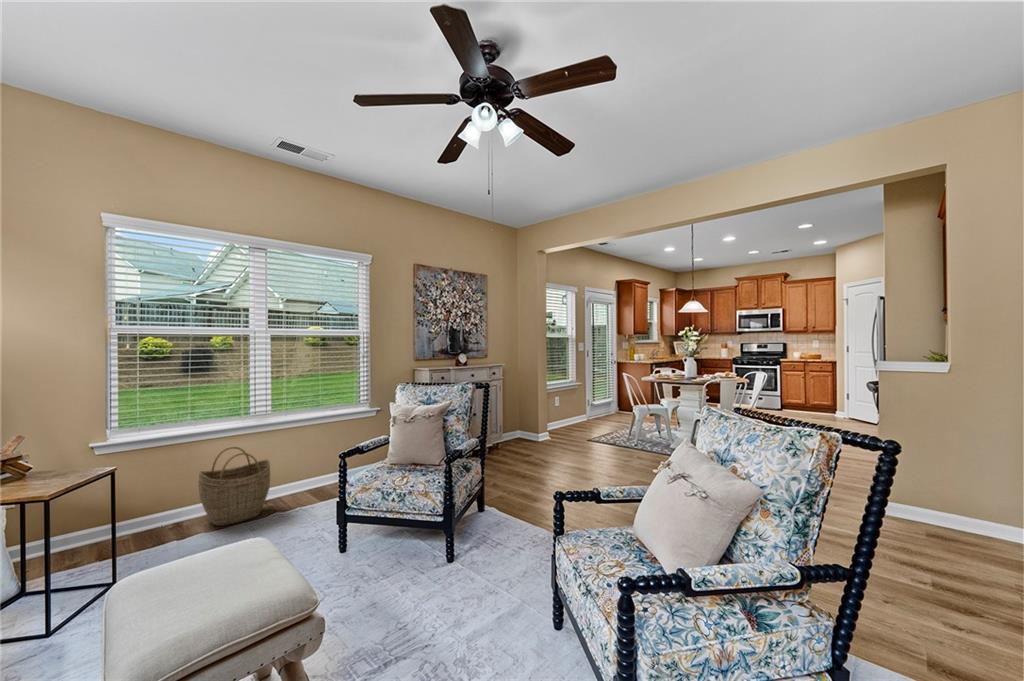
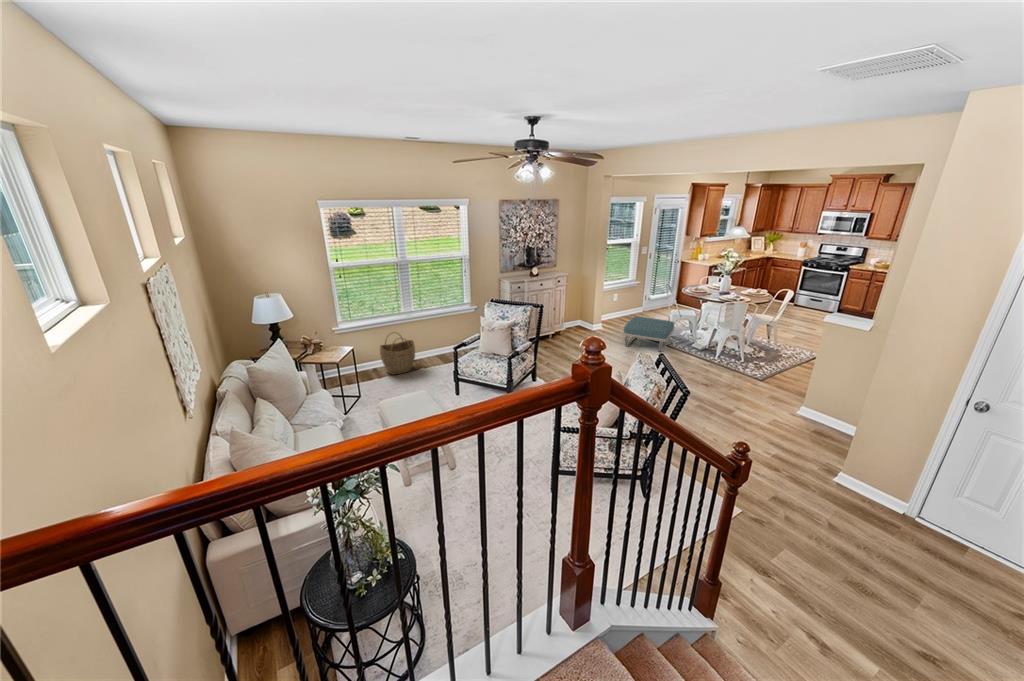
footstool: none [584,417,642,457] -> present [623,317,674,352]

